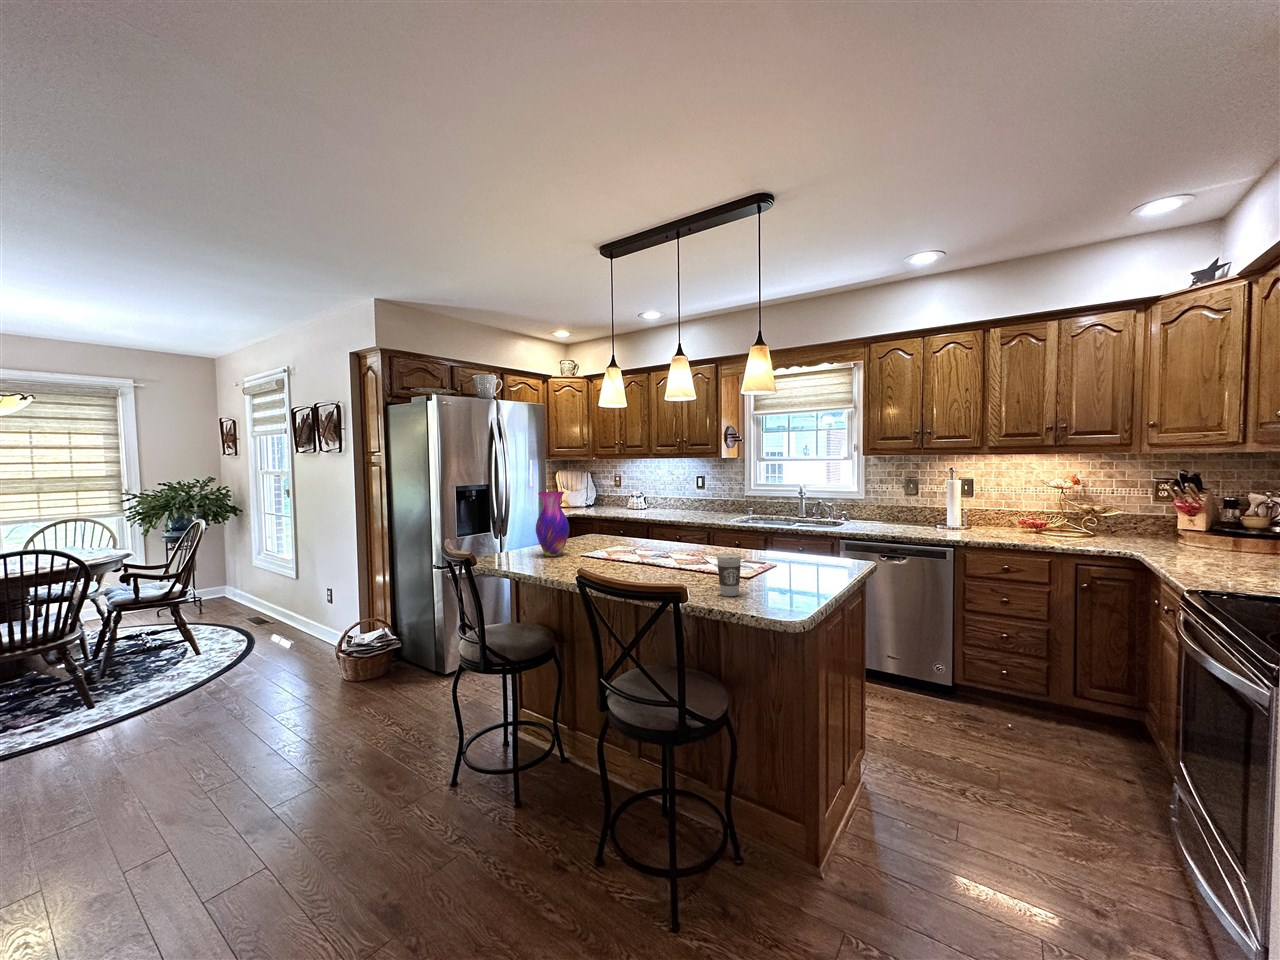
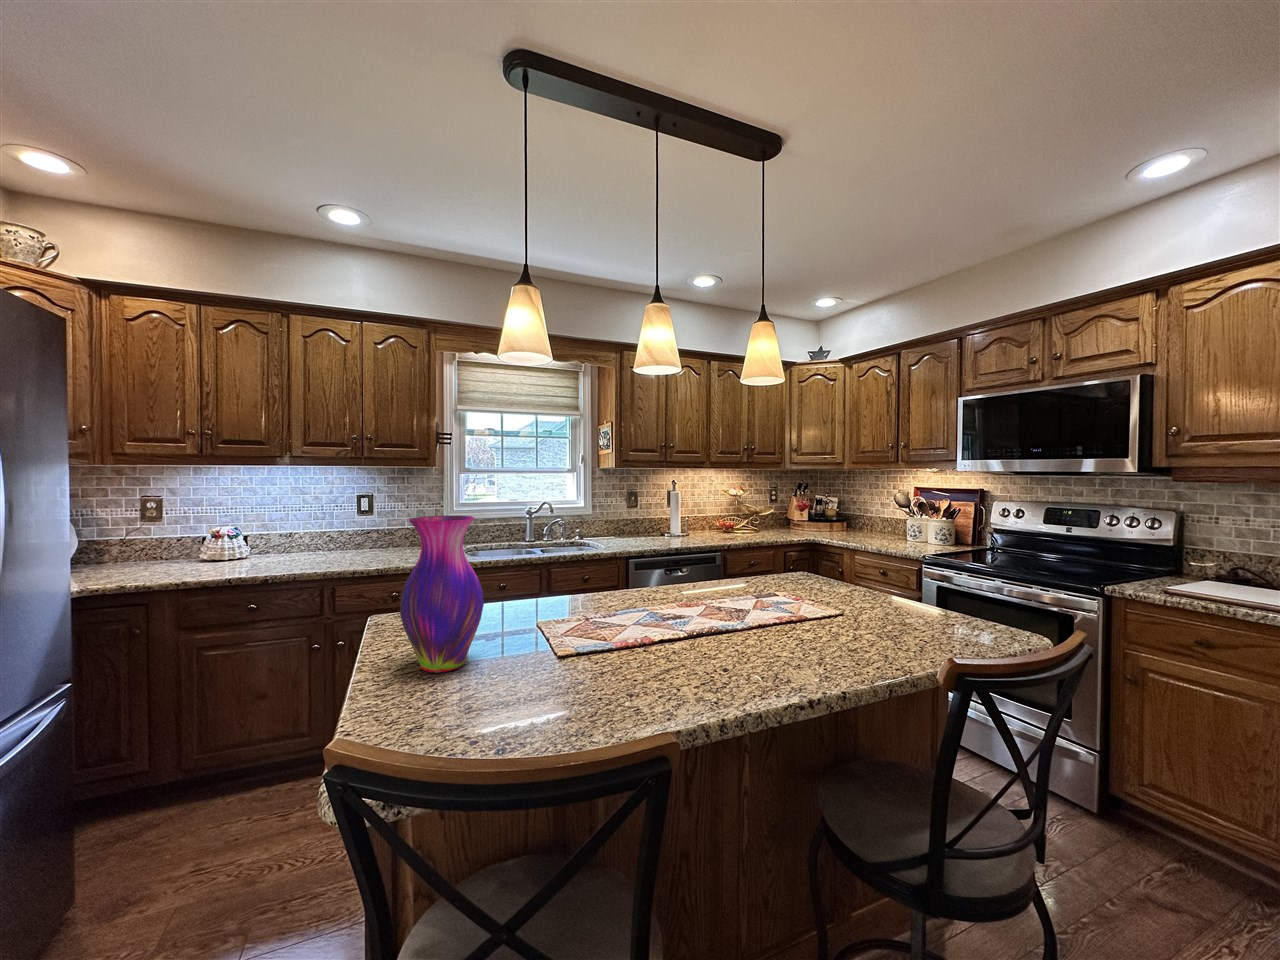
coffee cup: present [717,554,741,596] -> none [870,574,905,630]

